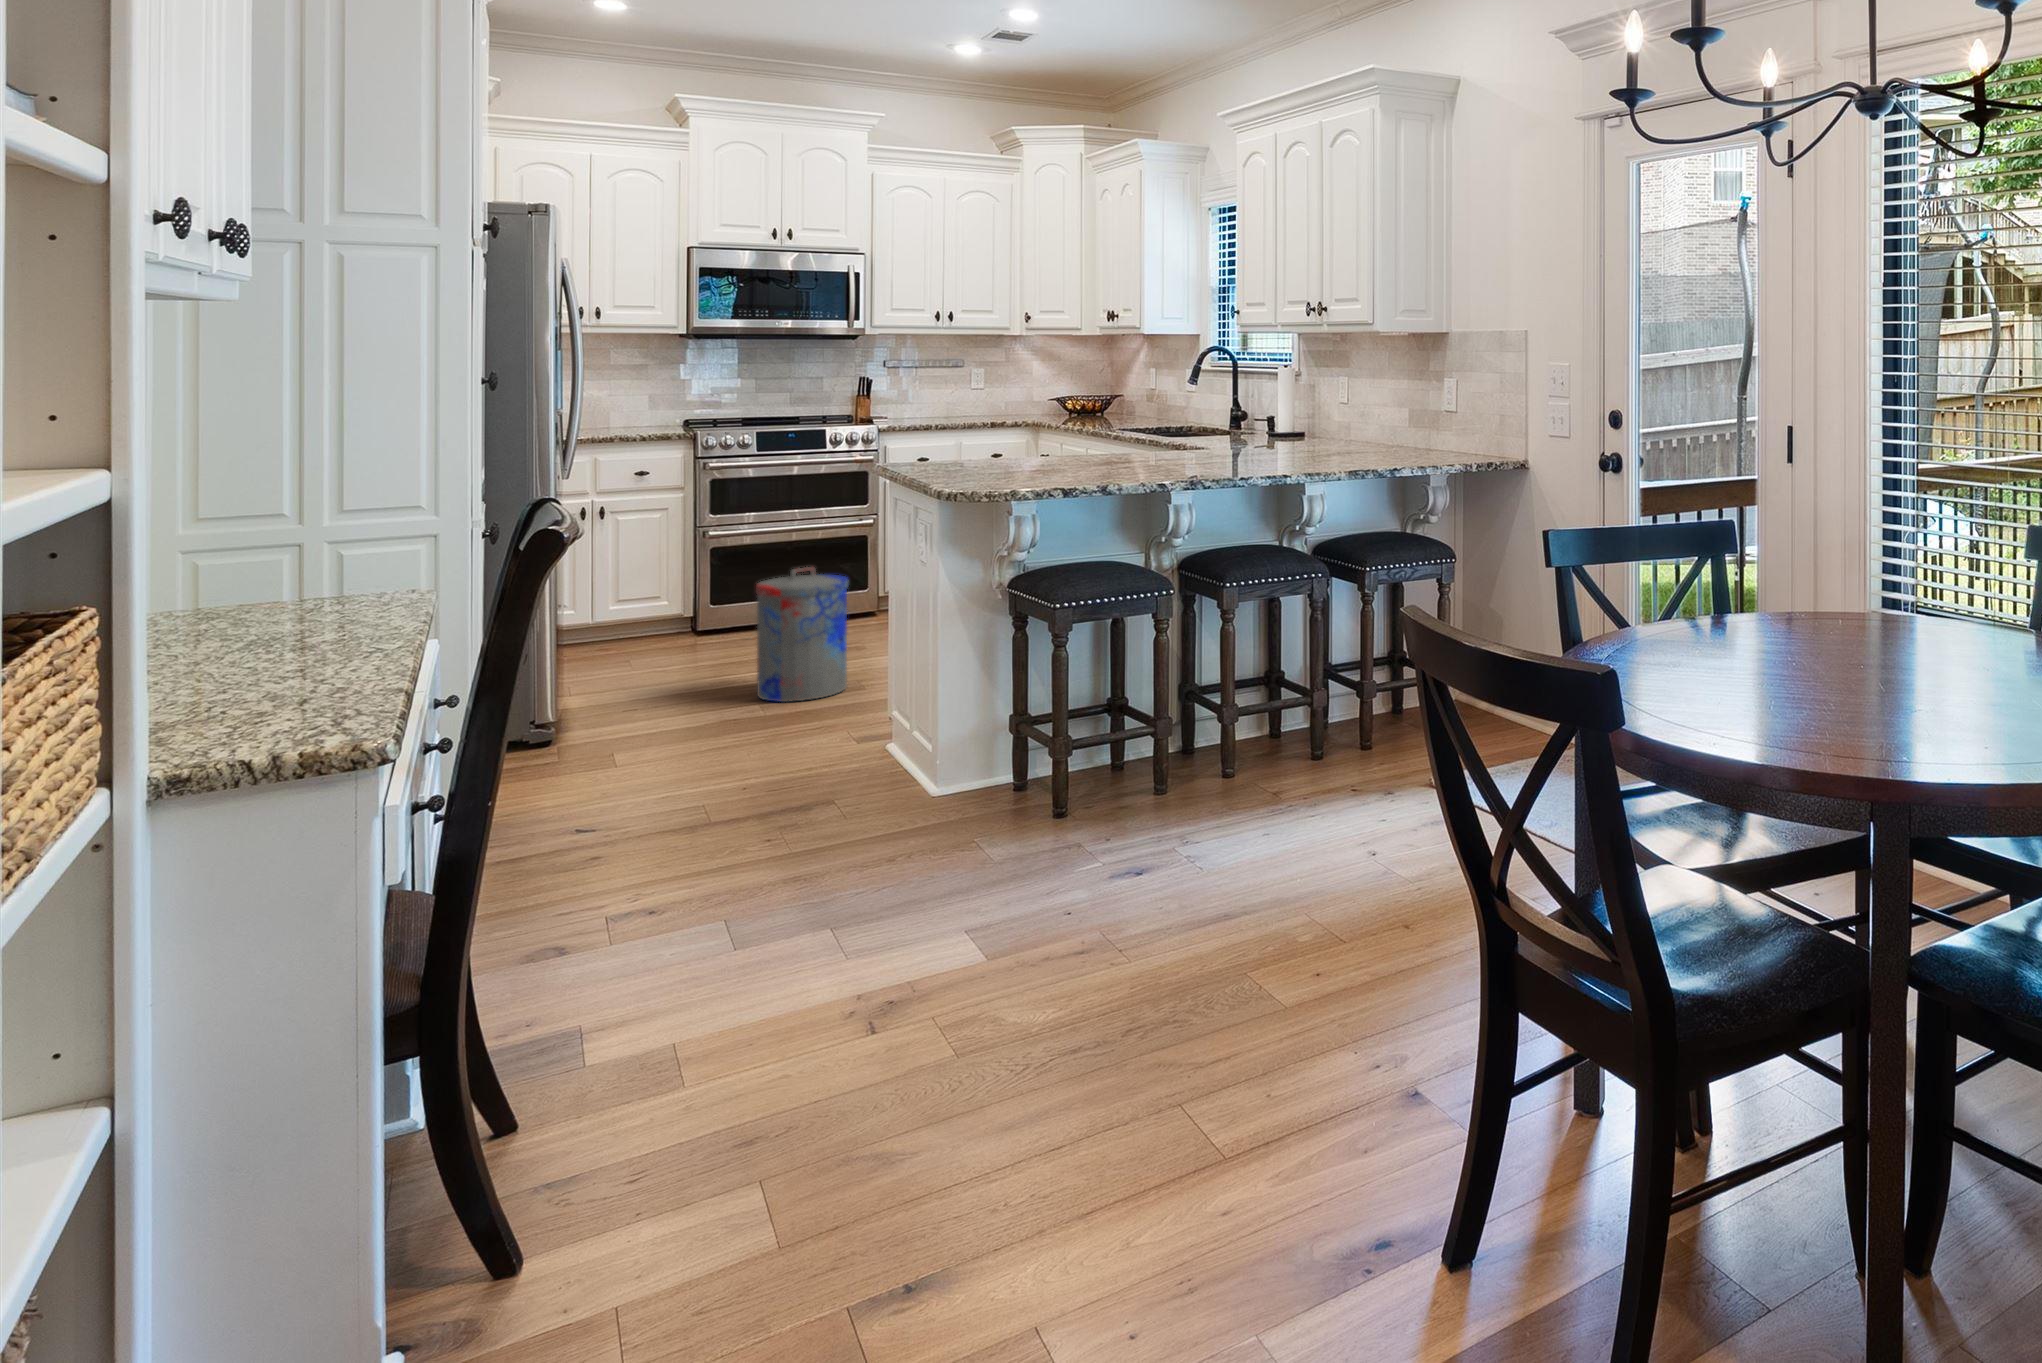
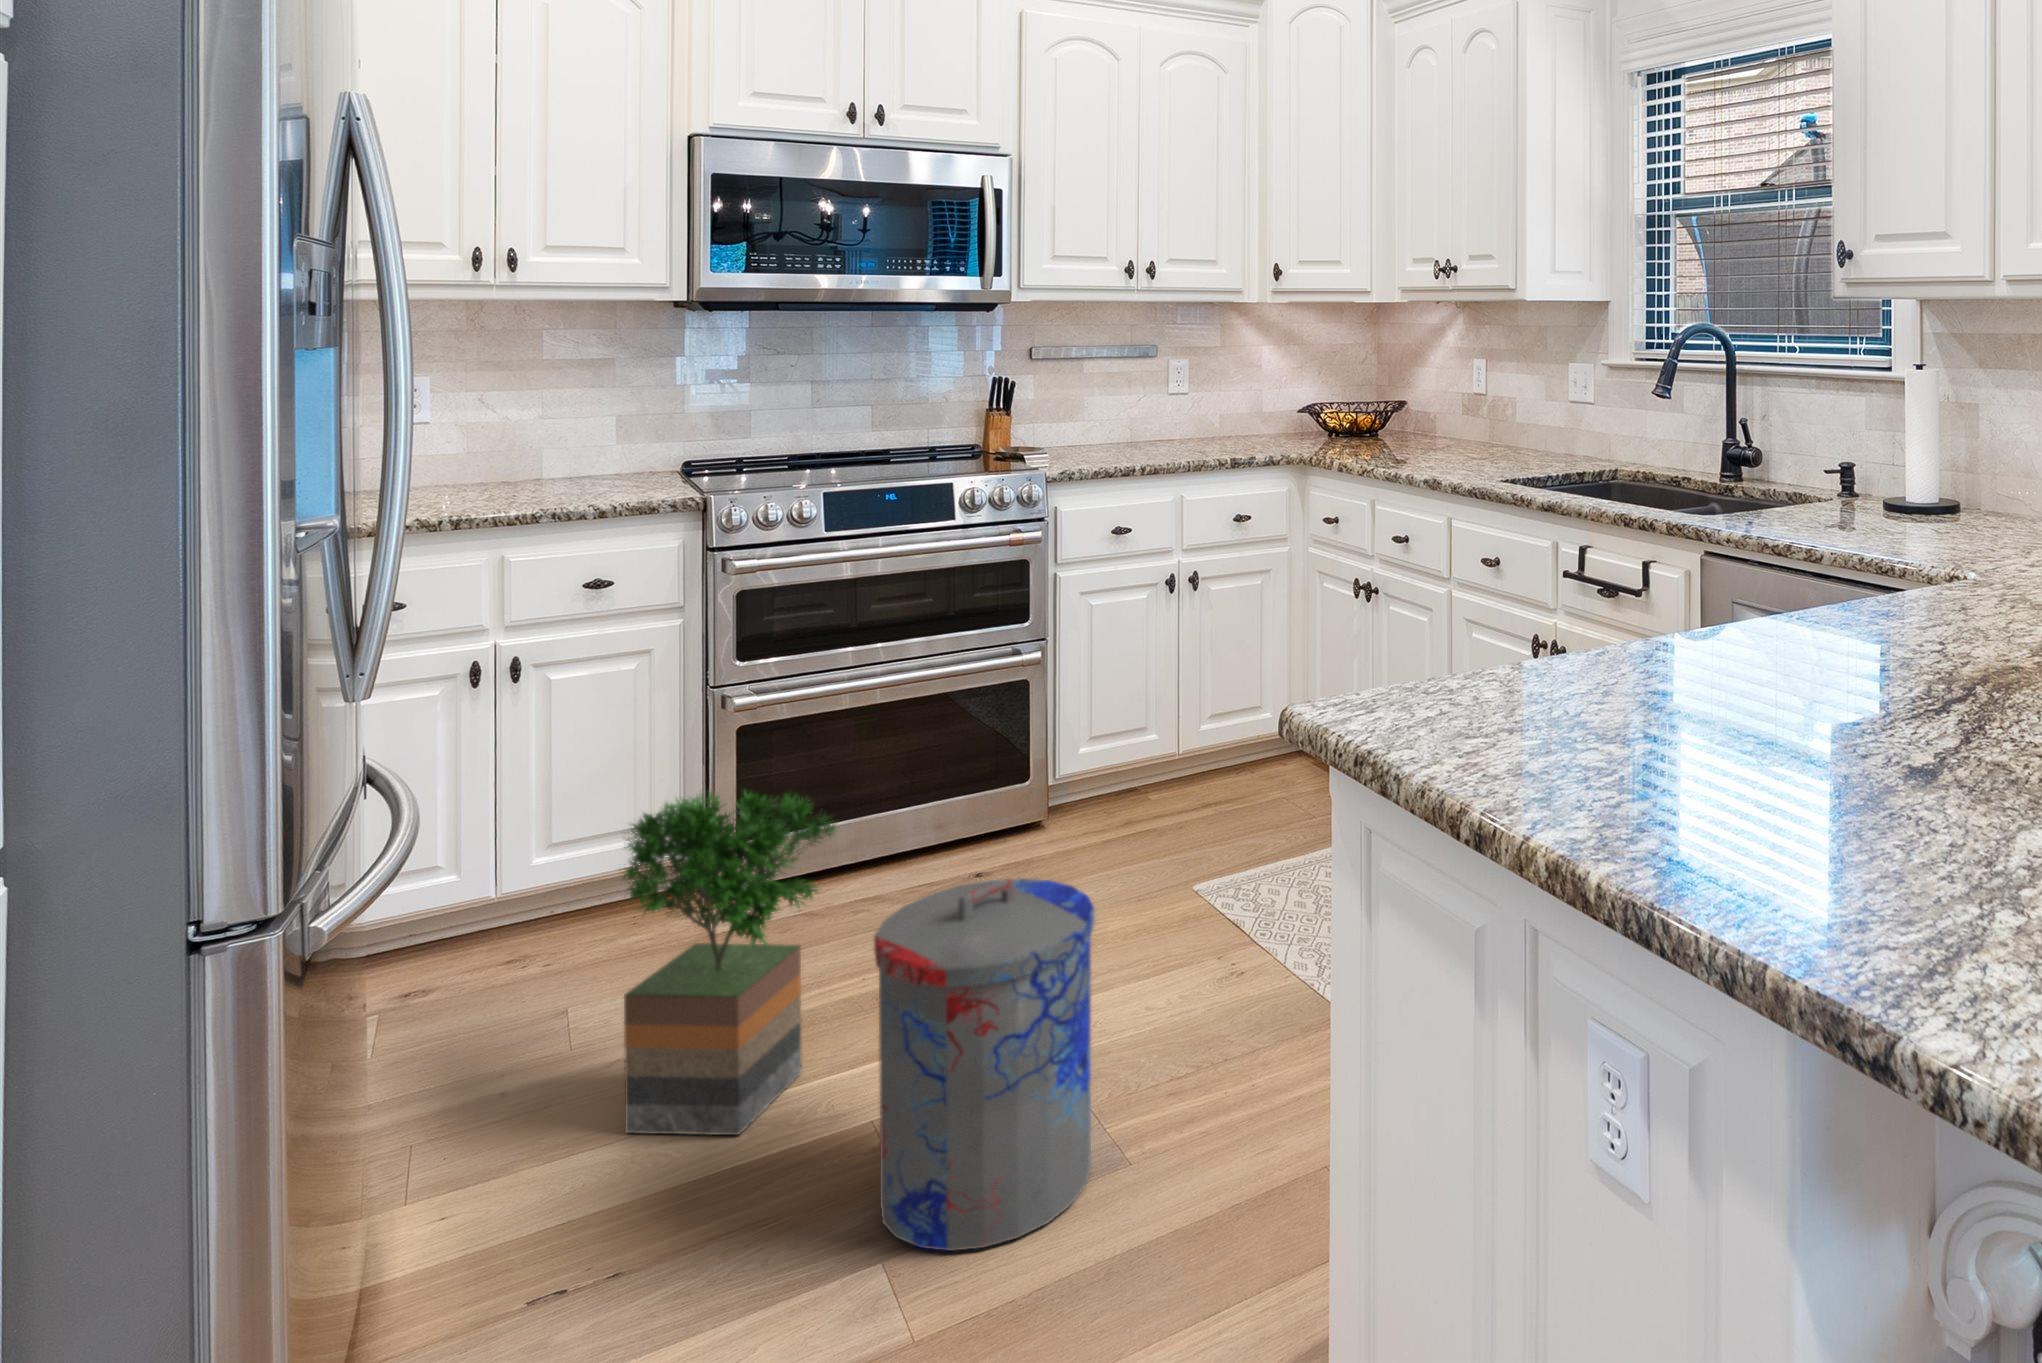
potted tree: none [652,544,751,683] -> present [621,791,836,1135]

